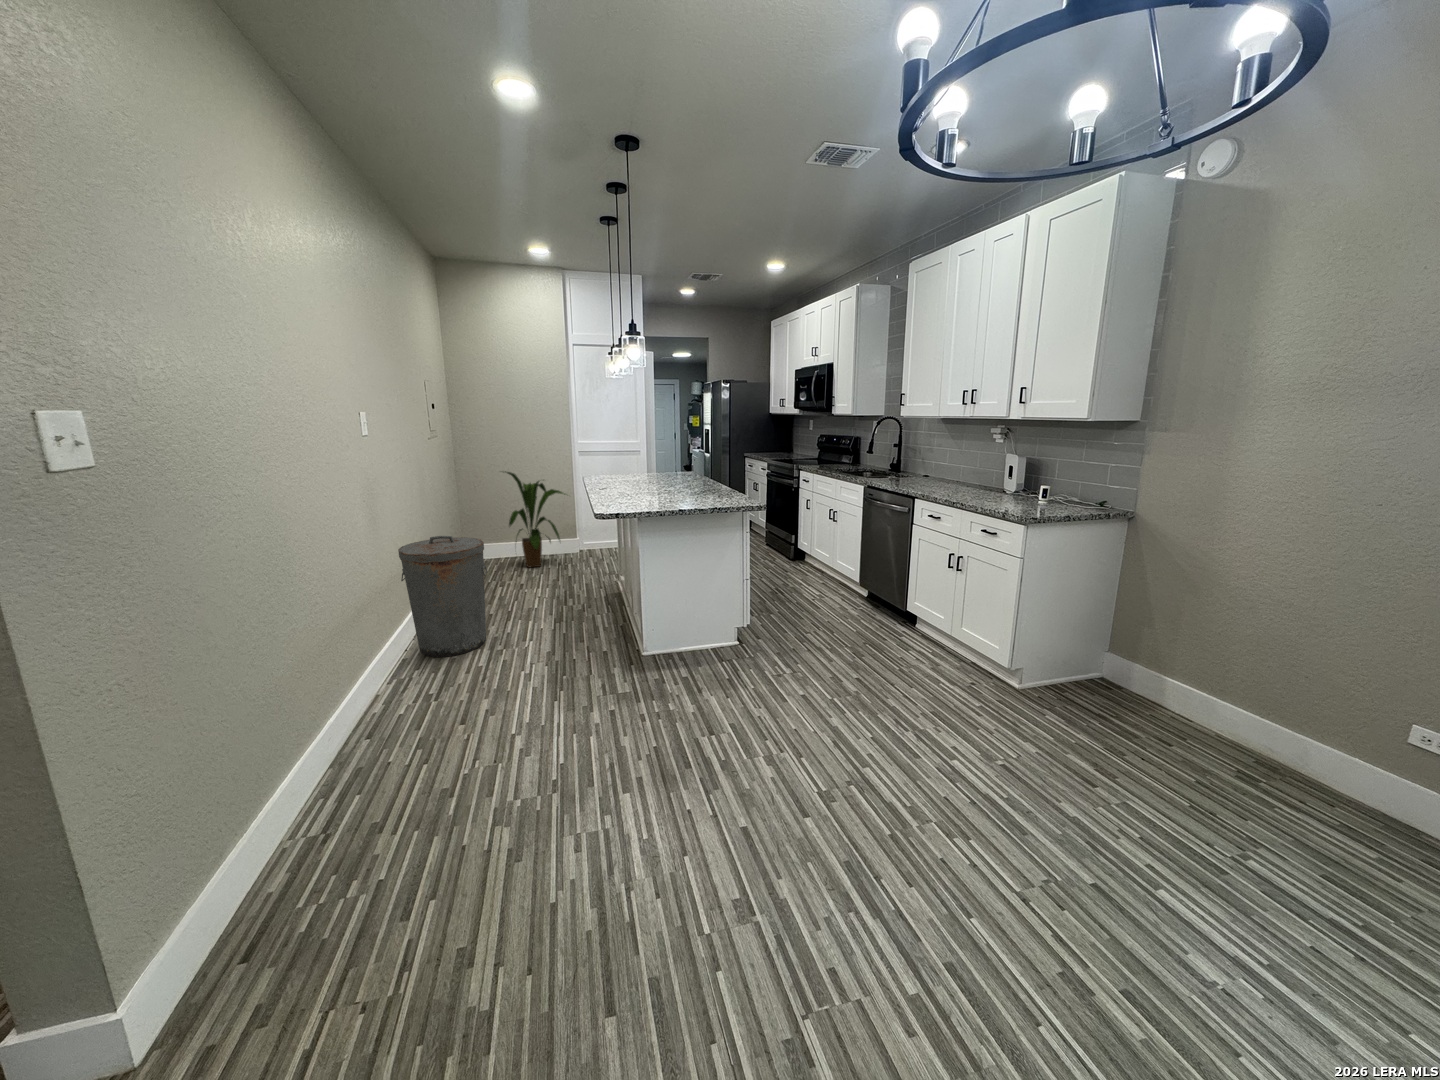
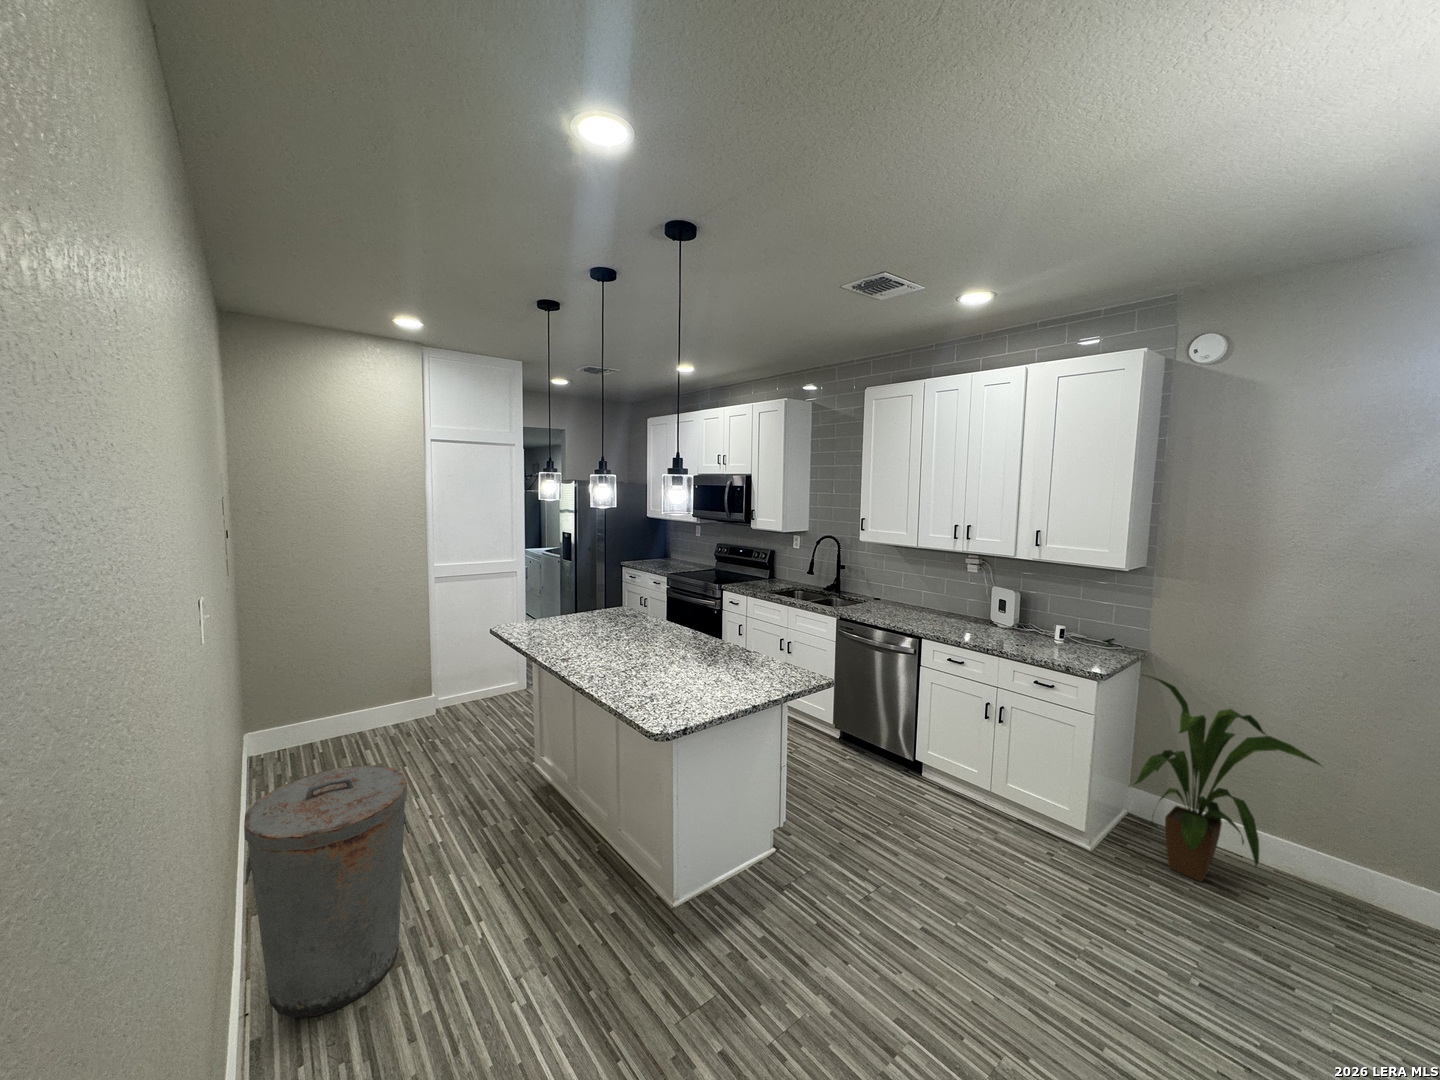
house plant: present [505,471,565,567] -> present [1135,675,1321,881]

